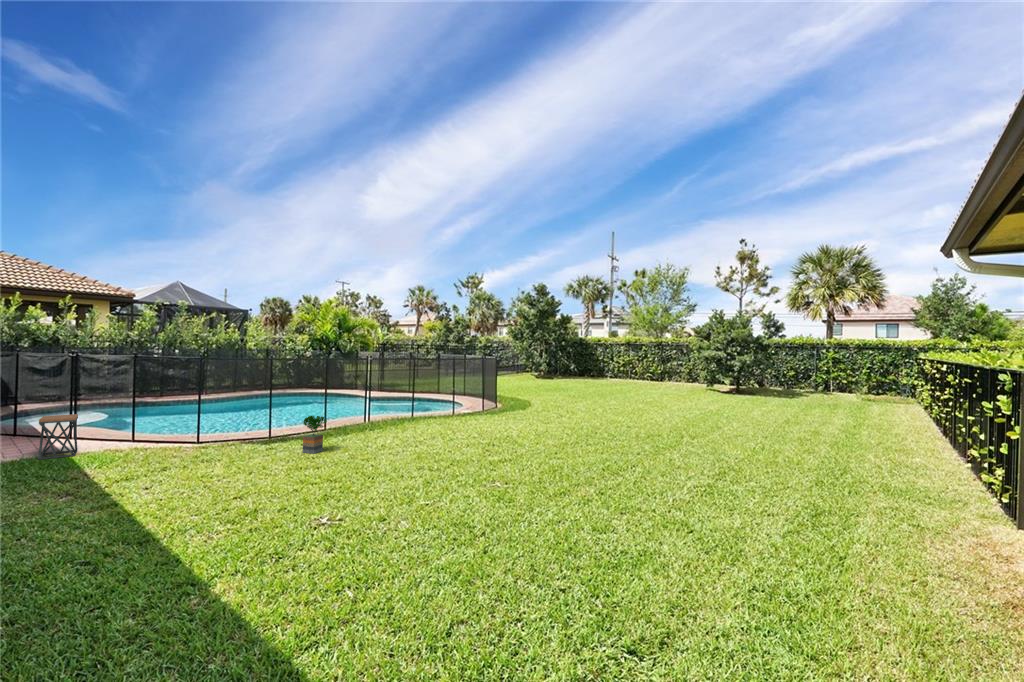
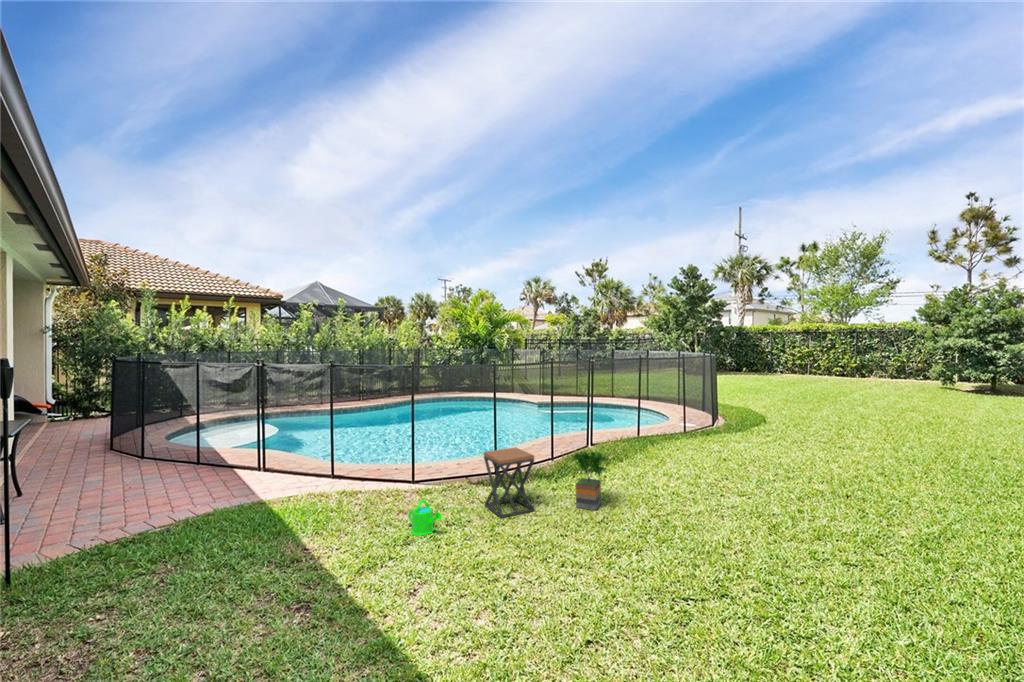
stool: present [38,414,78,460] -> present [484,447,535,518]
watering can: none [170,443,192,466] -> present [408,499,442,535]

